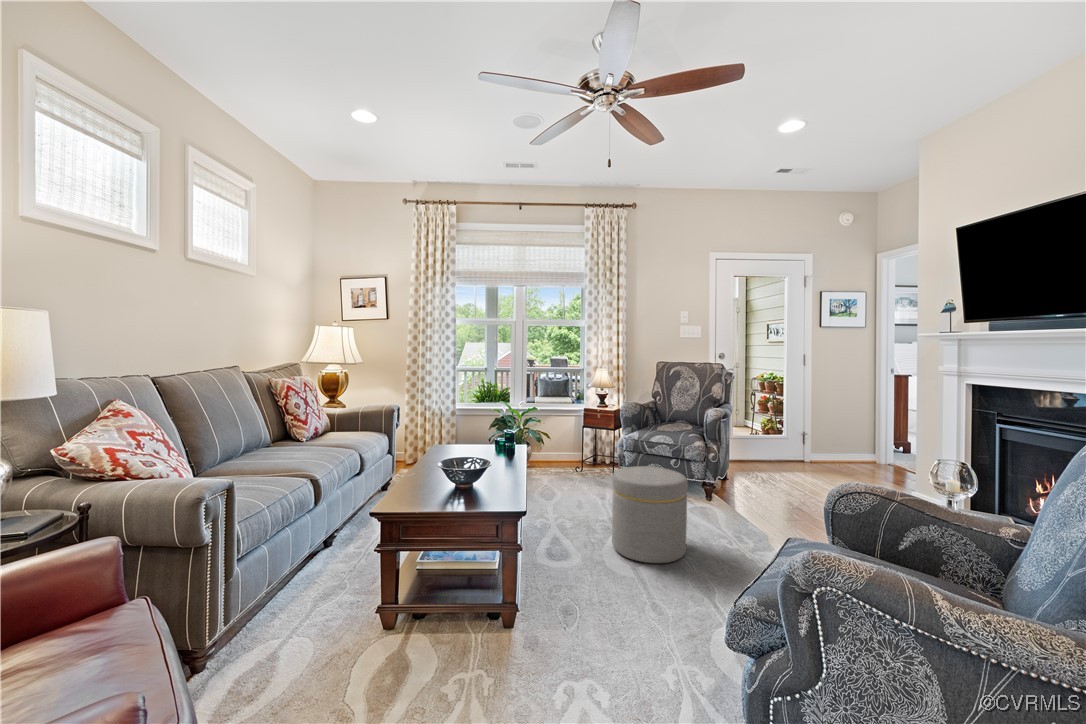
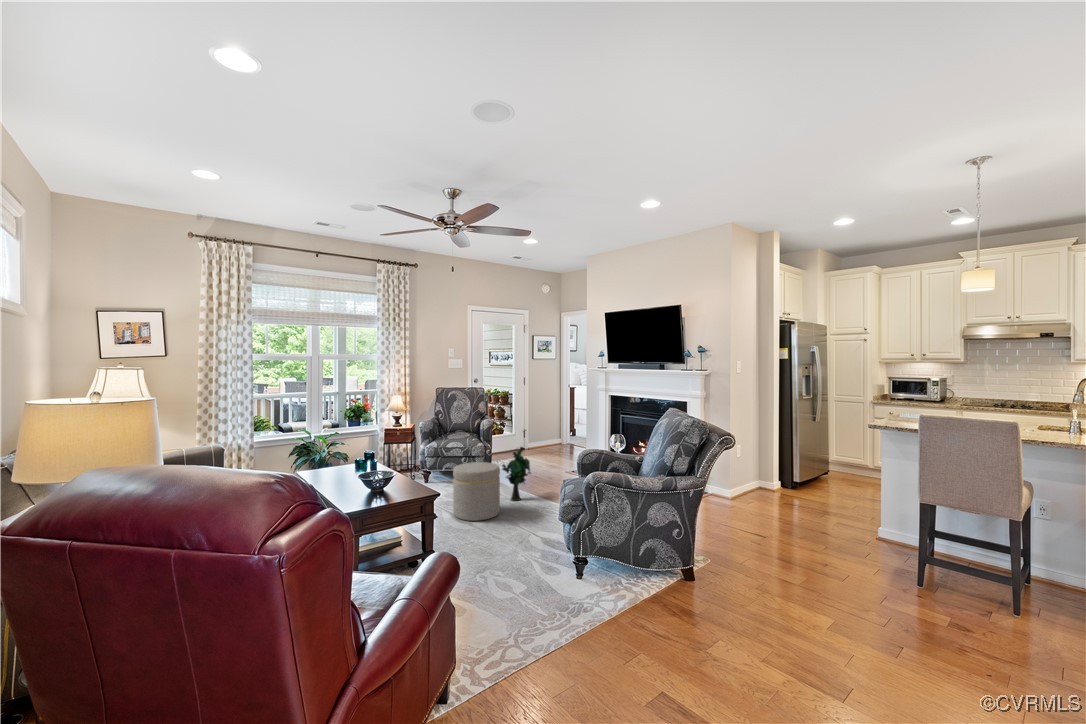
decorative plant: none [704,454,760,543] -> present [502,447,531,501]

